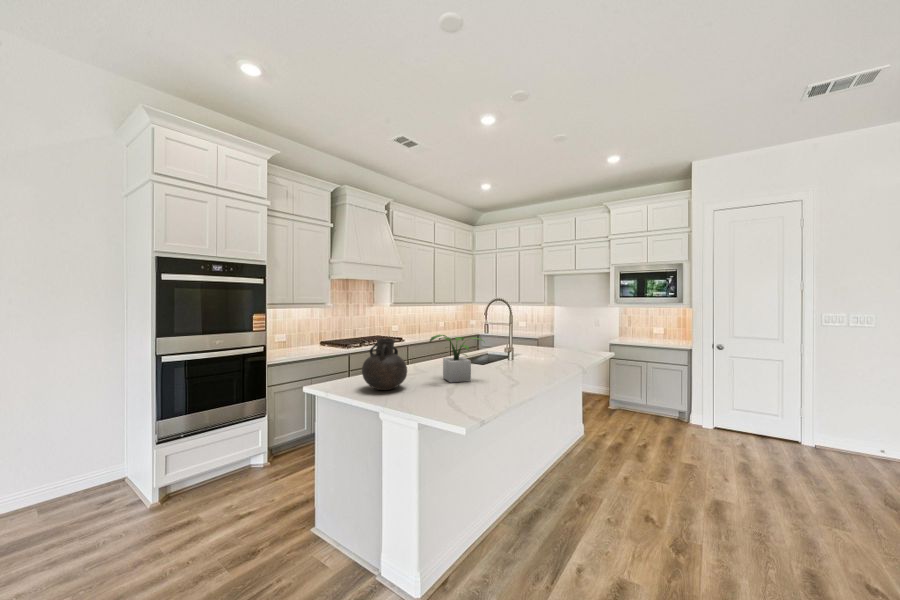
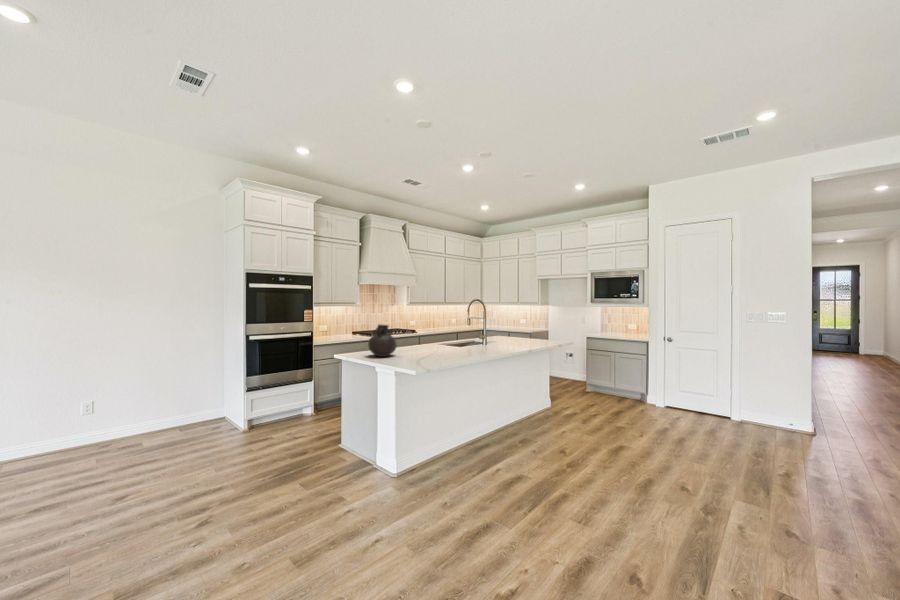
potted plant: present [430,335,485,383] -> none [412,323,449,354]

